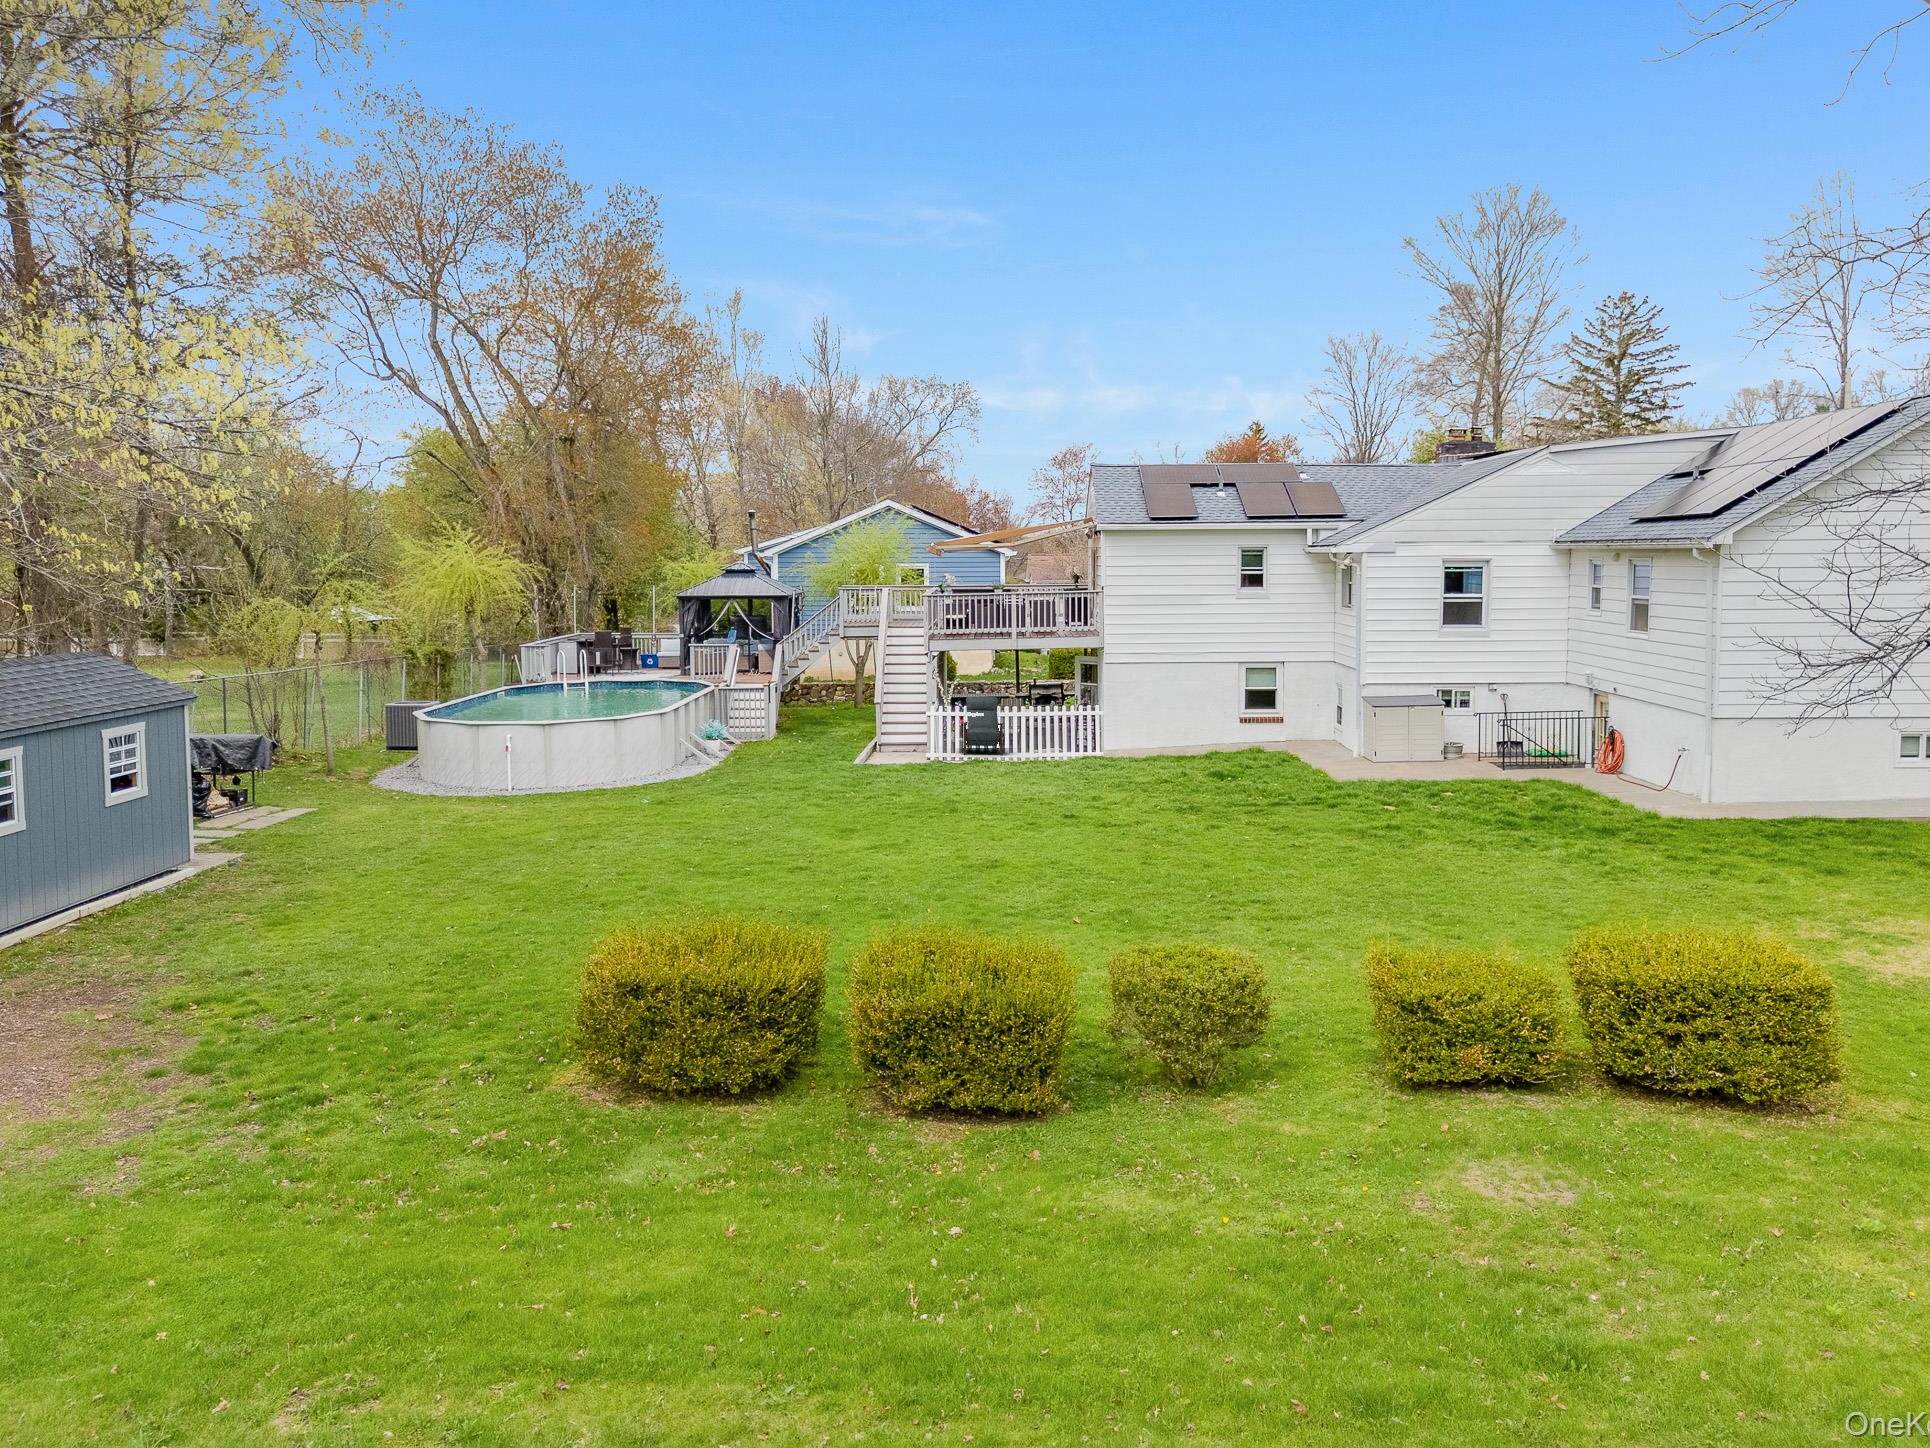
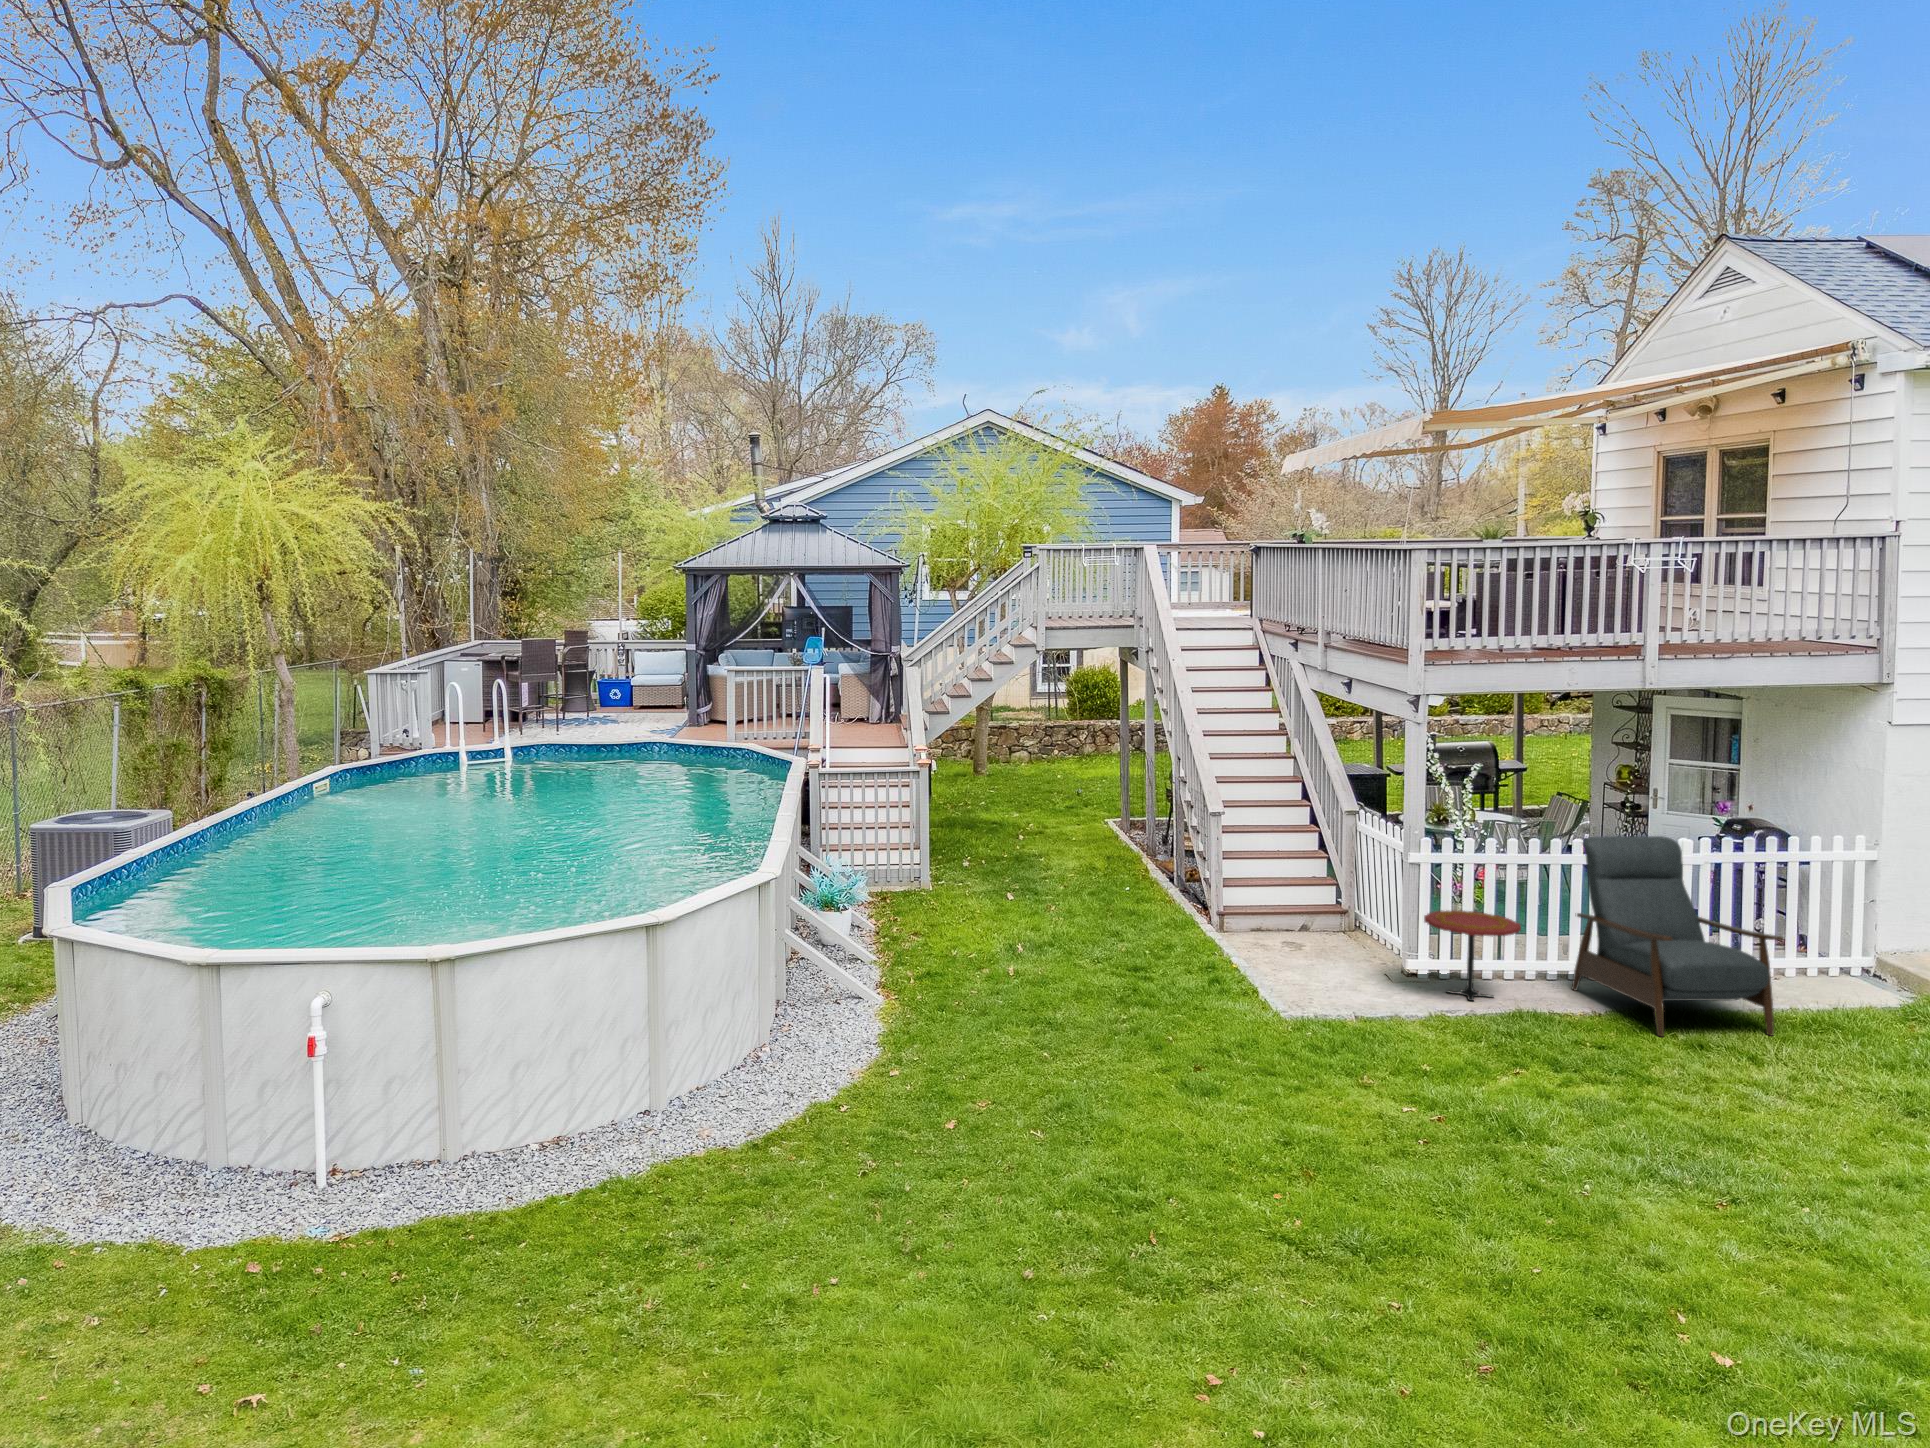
side table: none [909,723,940,751] -> present [1424,910,1521,1001]

